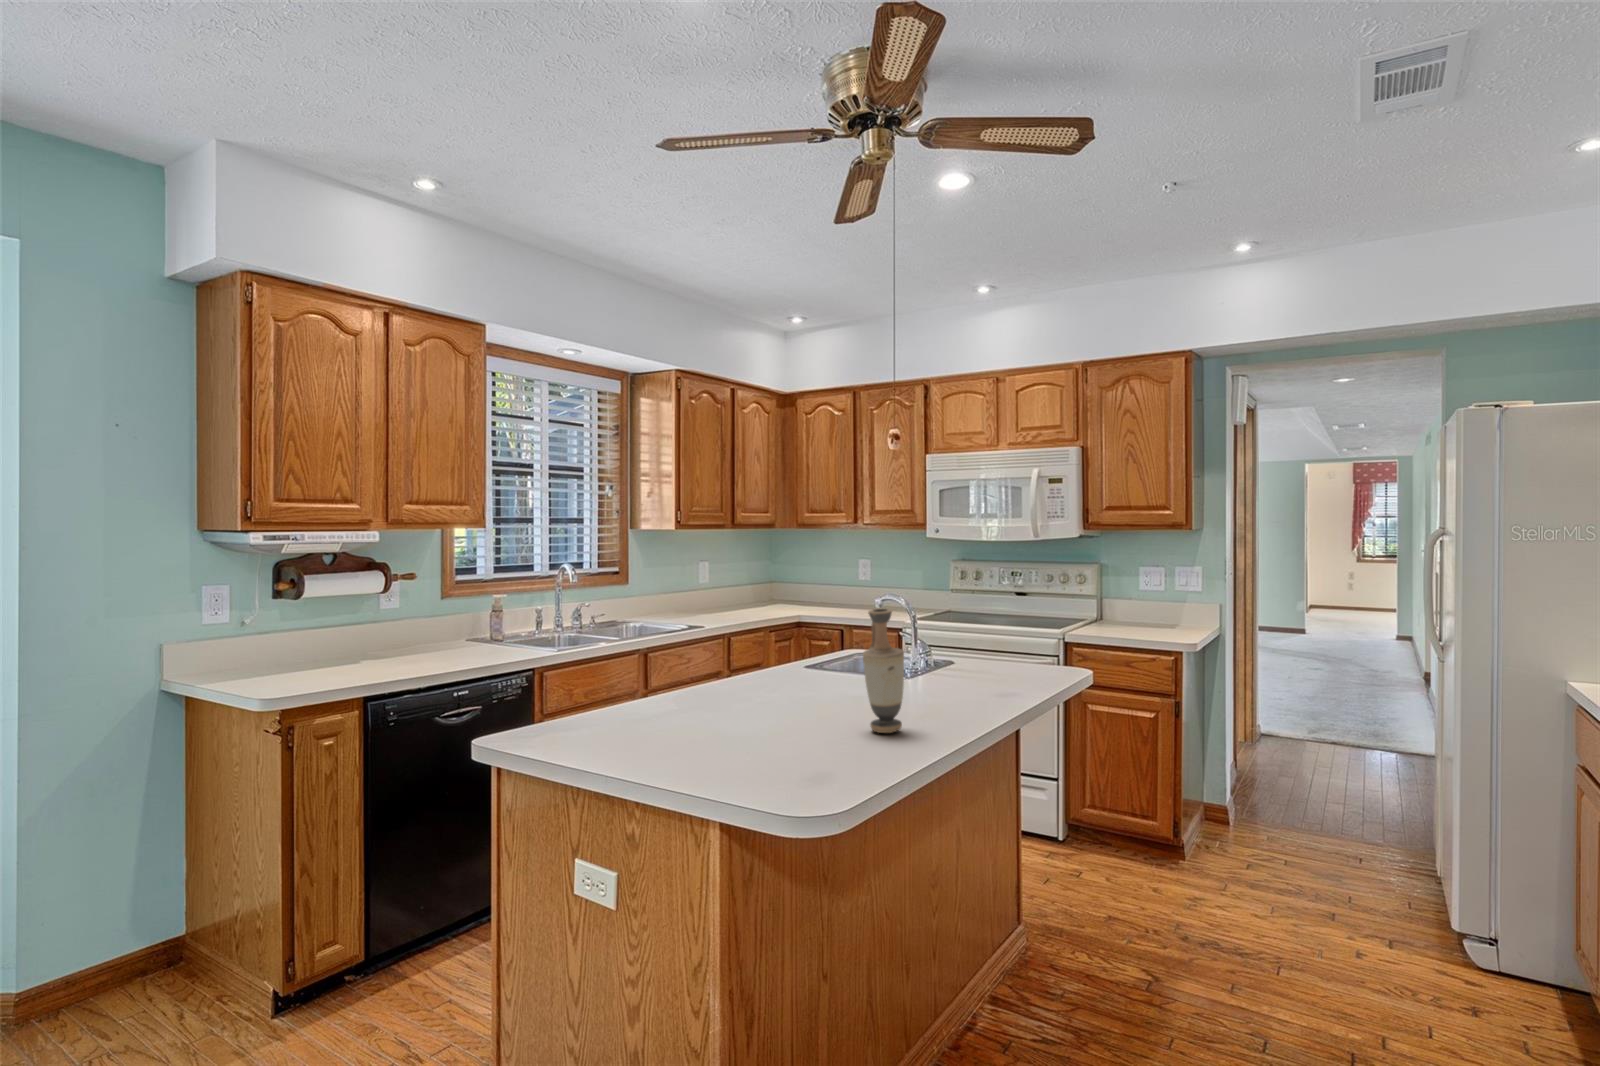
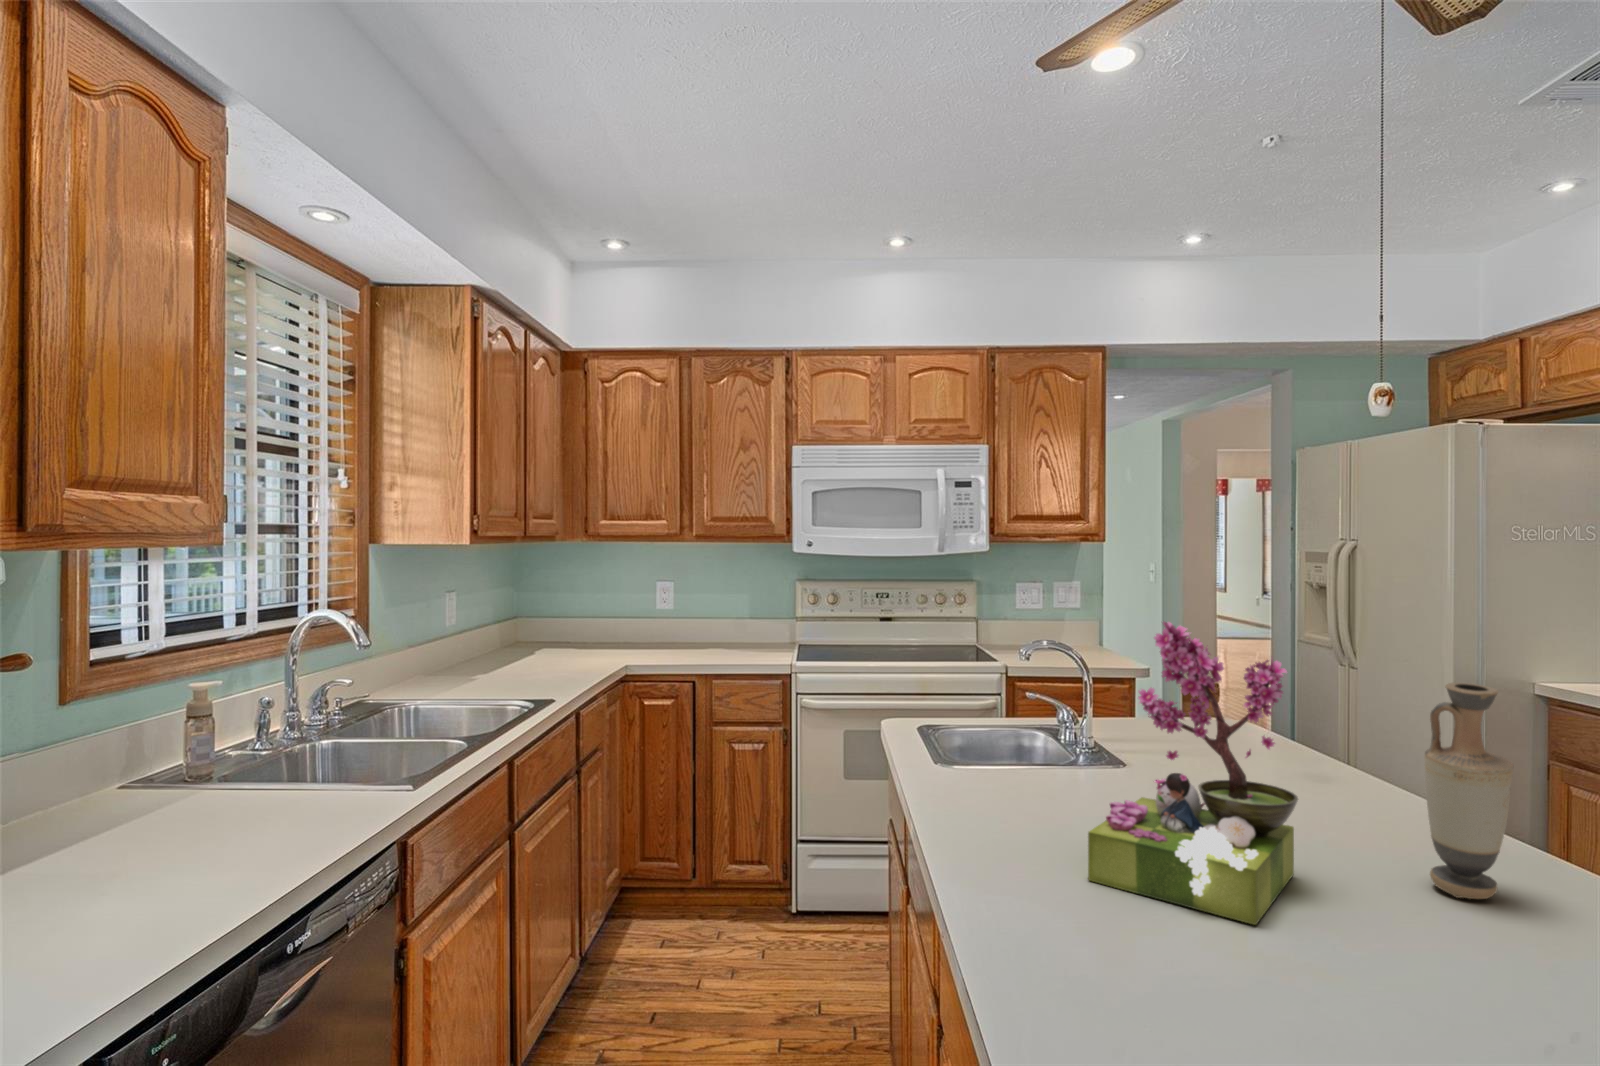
flower arrangement: none [723,569,825,721] -> present [1088,622,1298,925]

